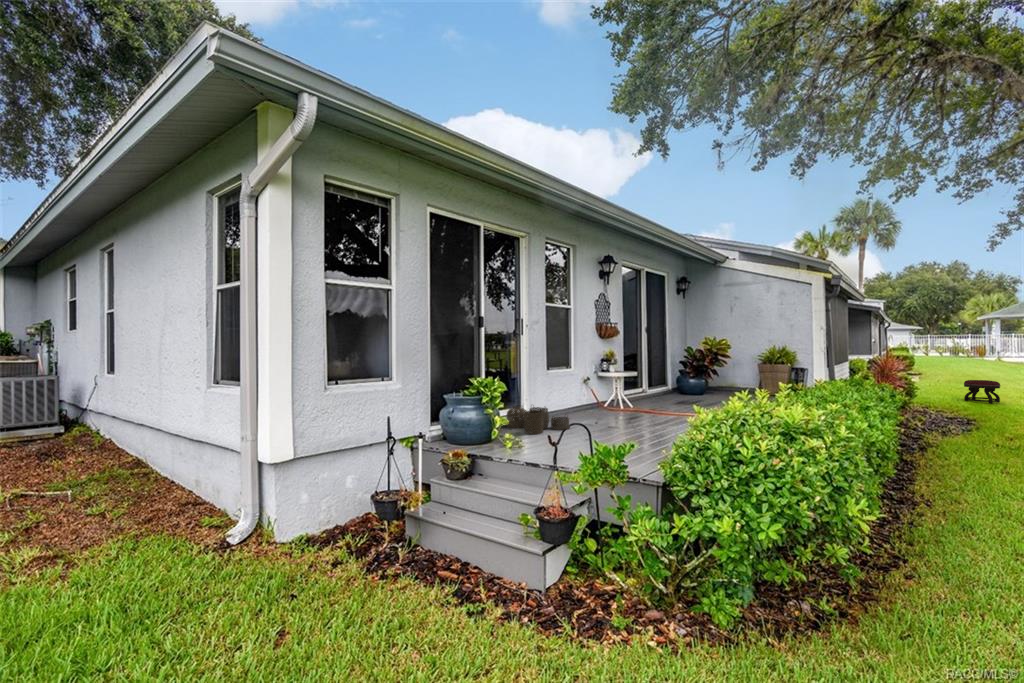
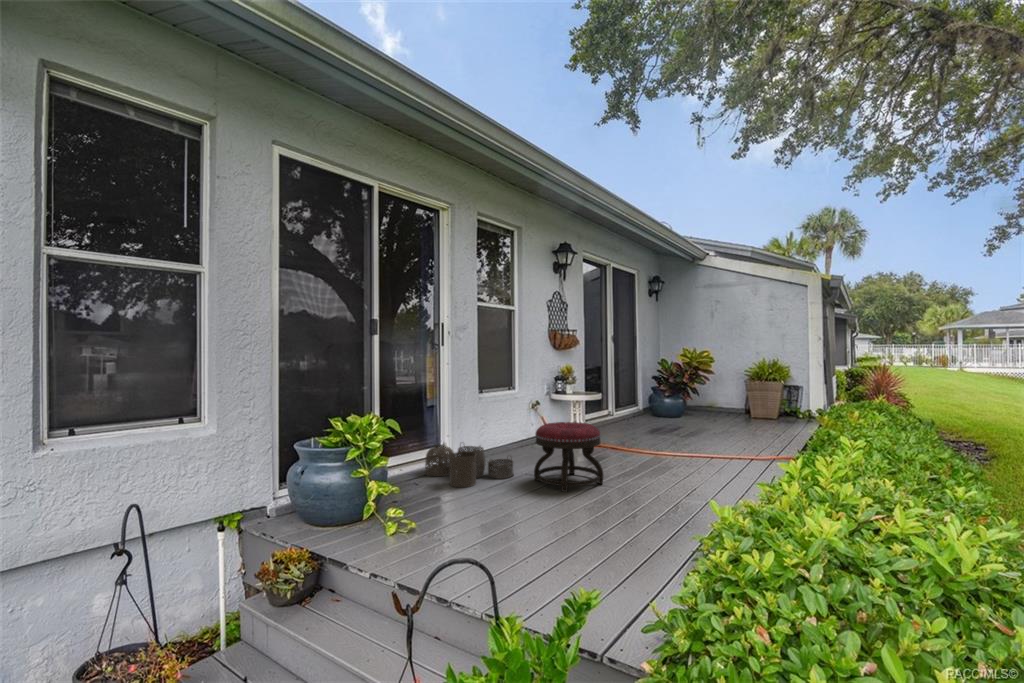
ottoman: present [964,380,1000,404] -> present [534,422,603,492]

